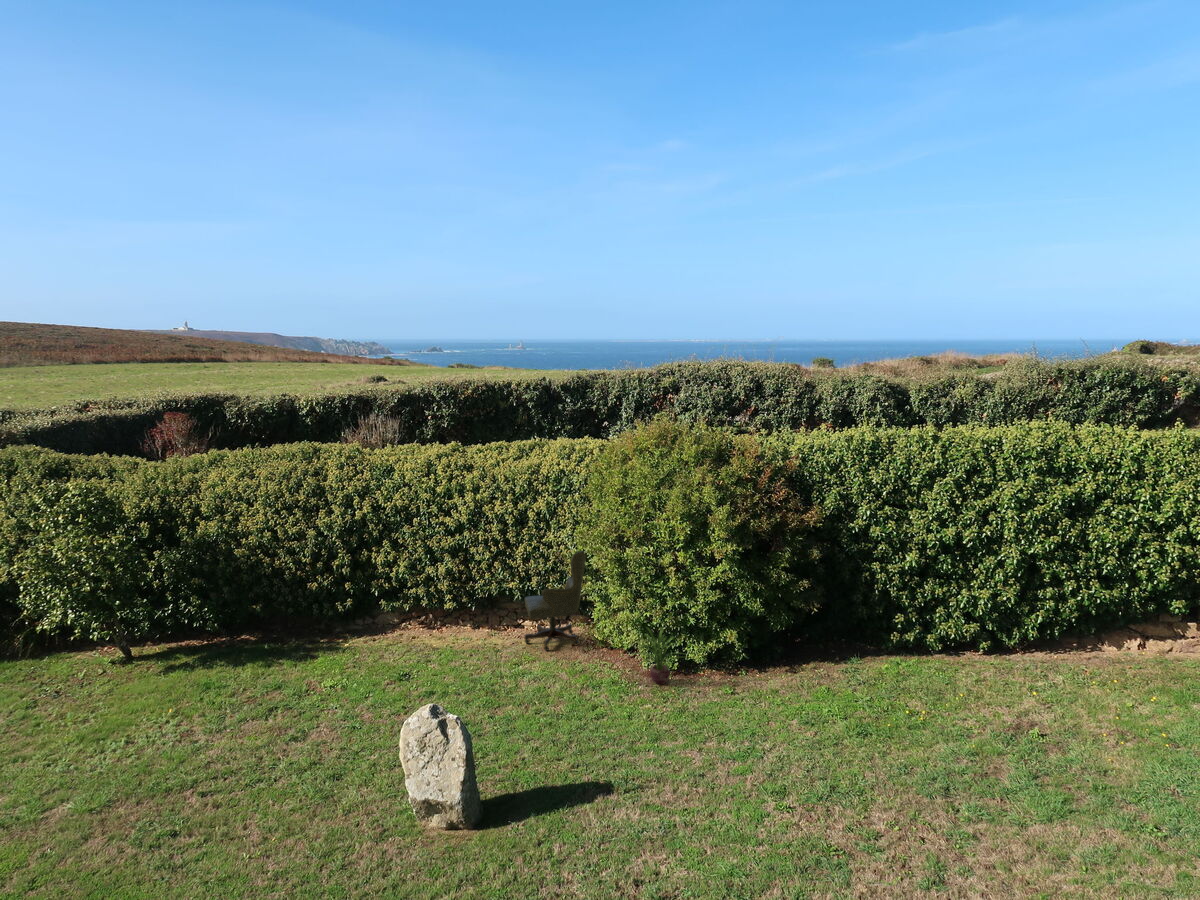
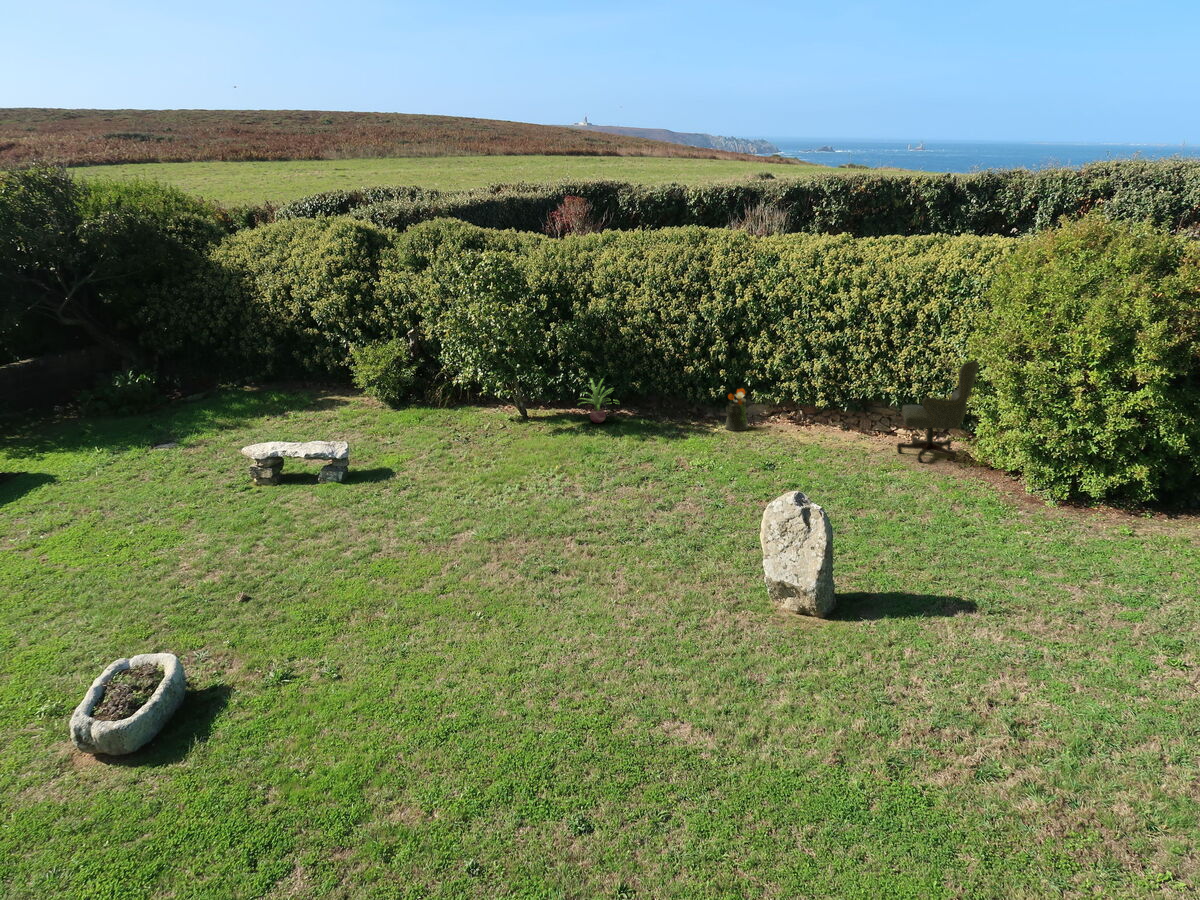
watering can: none [355,598,380,643] -> present [725,389,748,431]
decorative plant: present [638,627,680,684] -> present [588,379,606,423]

